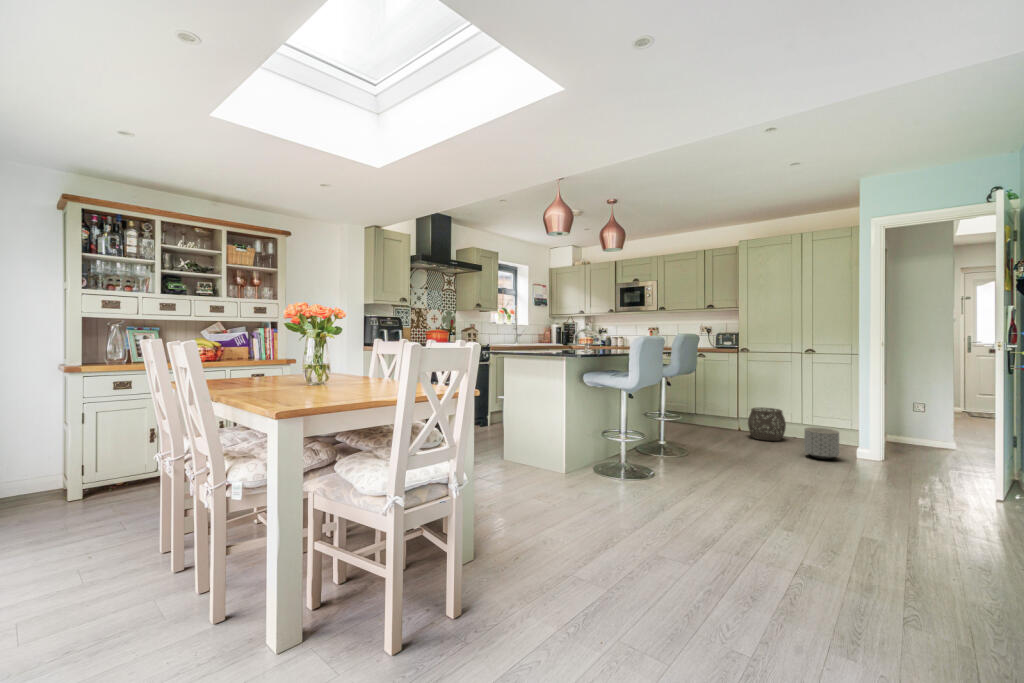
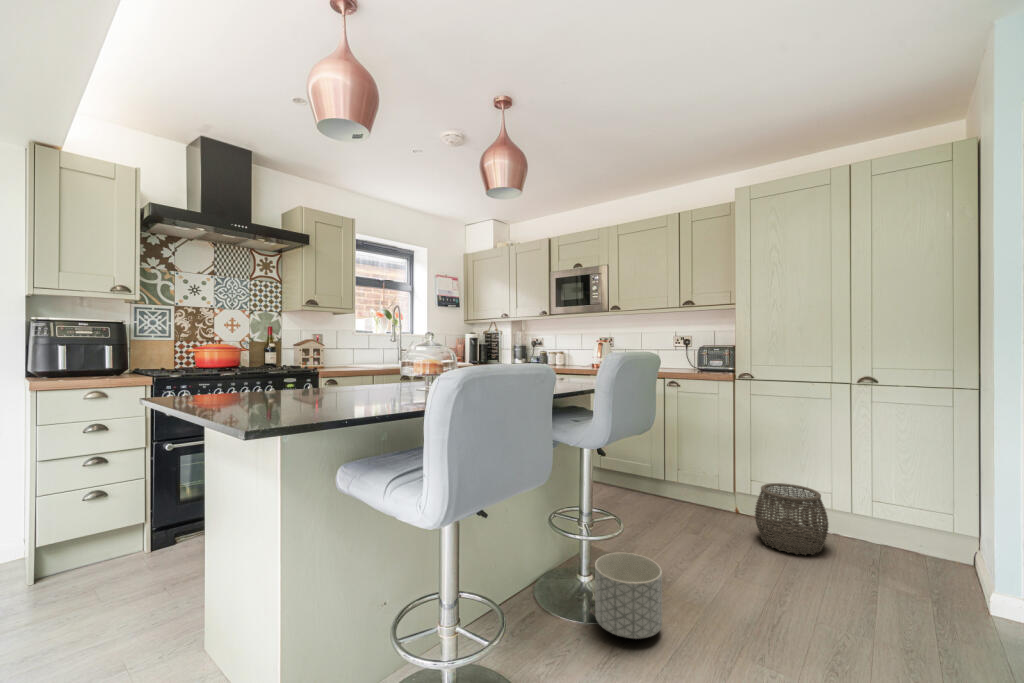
planter: present [804,427,839,459] -> present [595,553,662,639]

